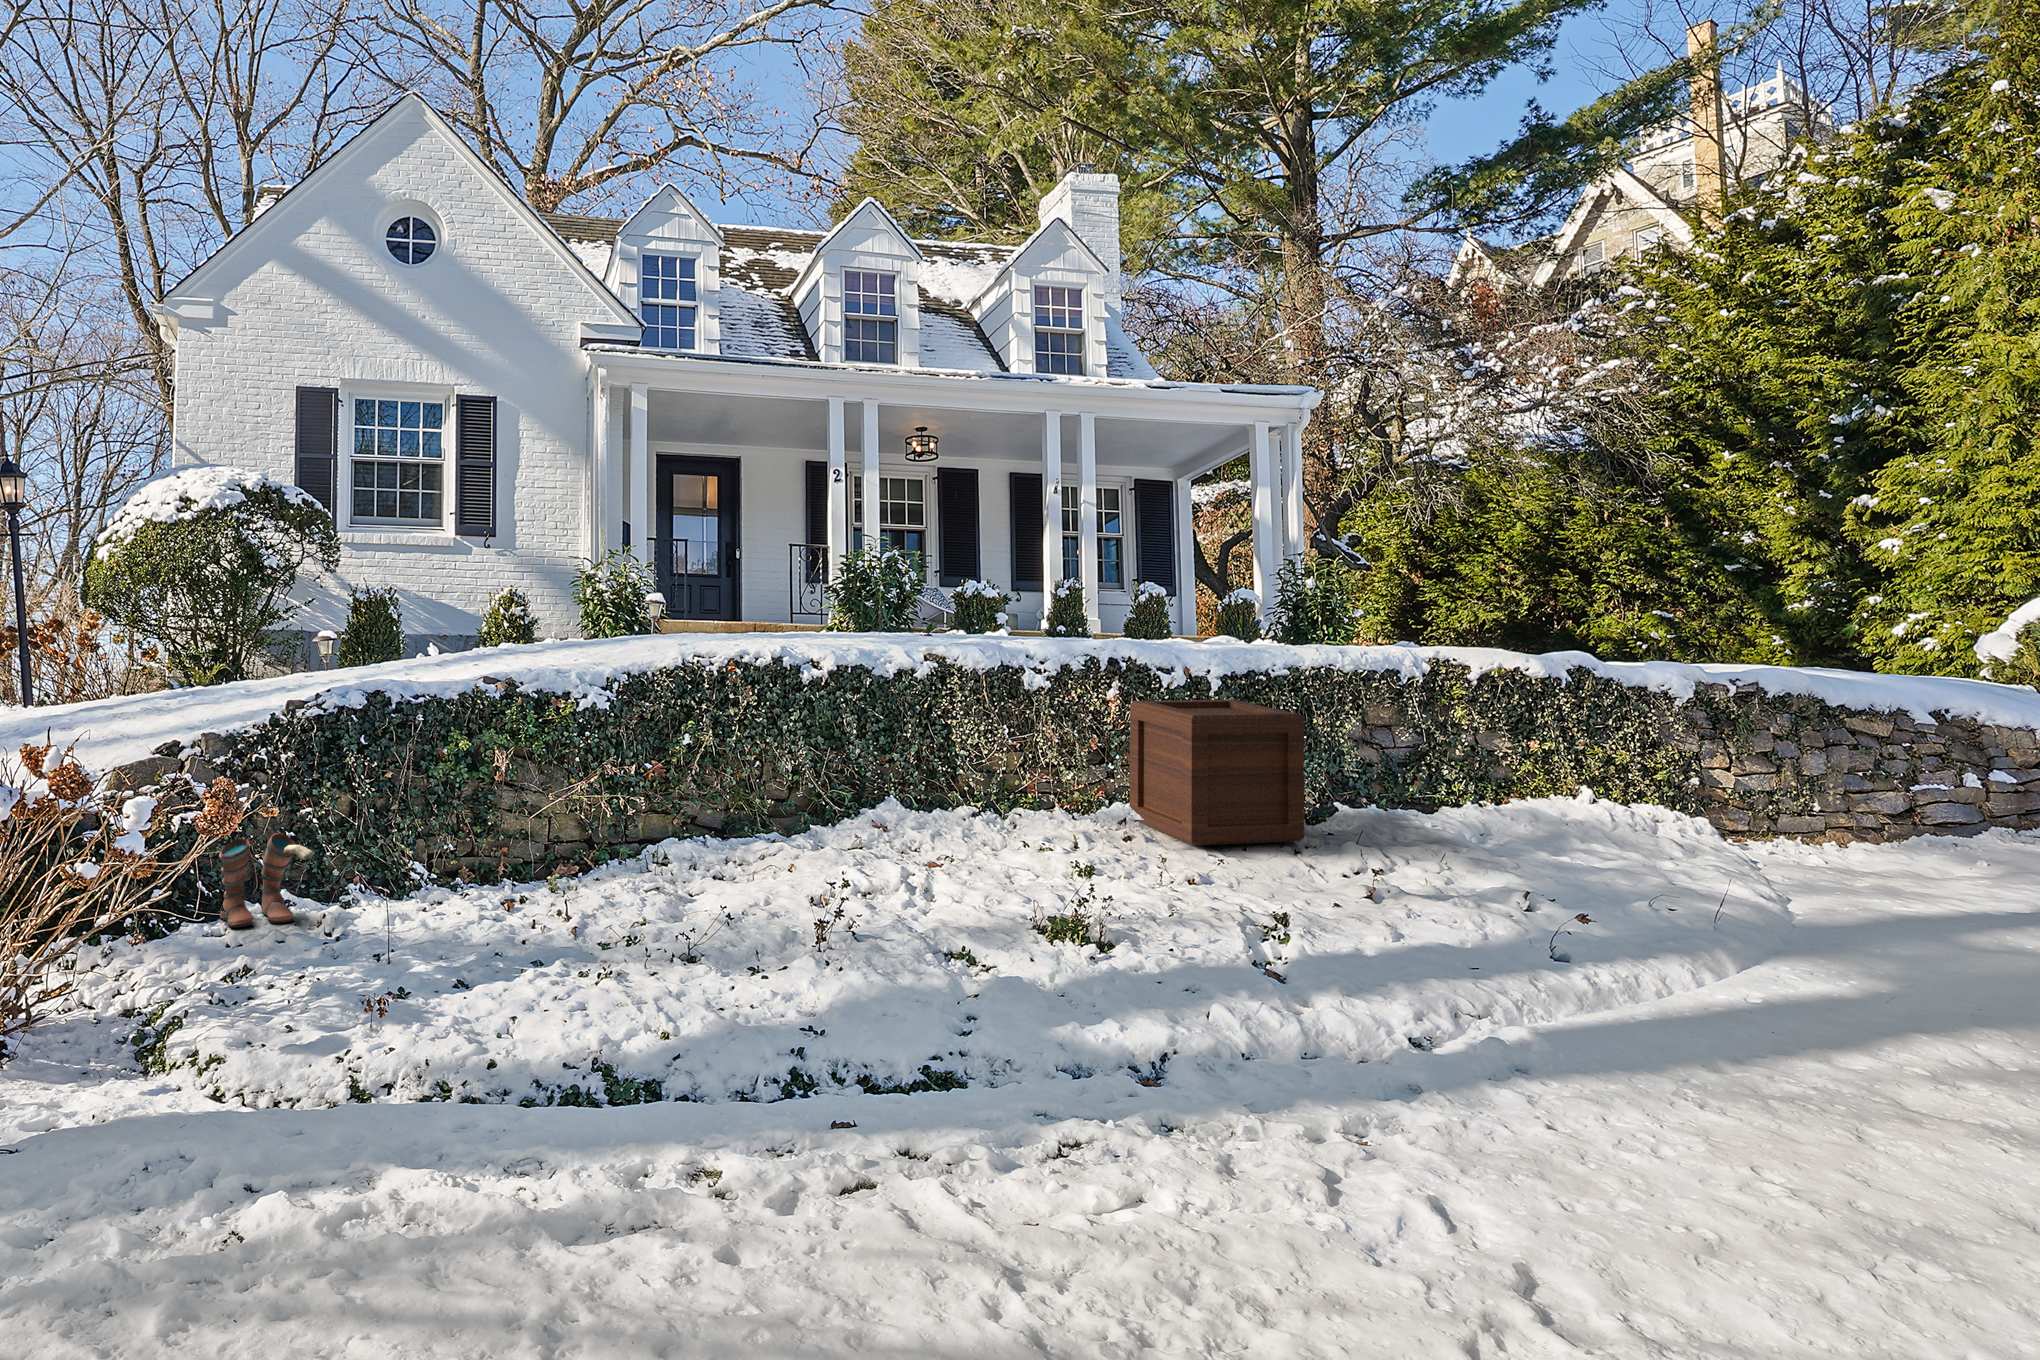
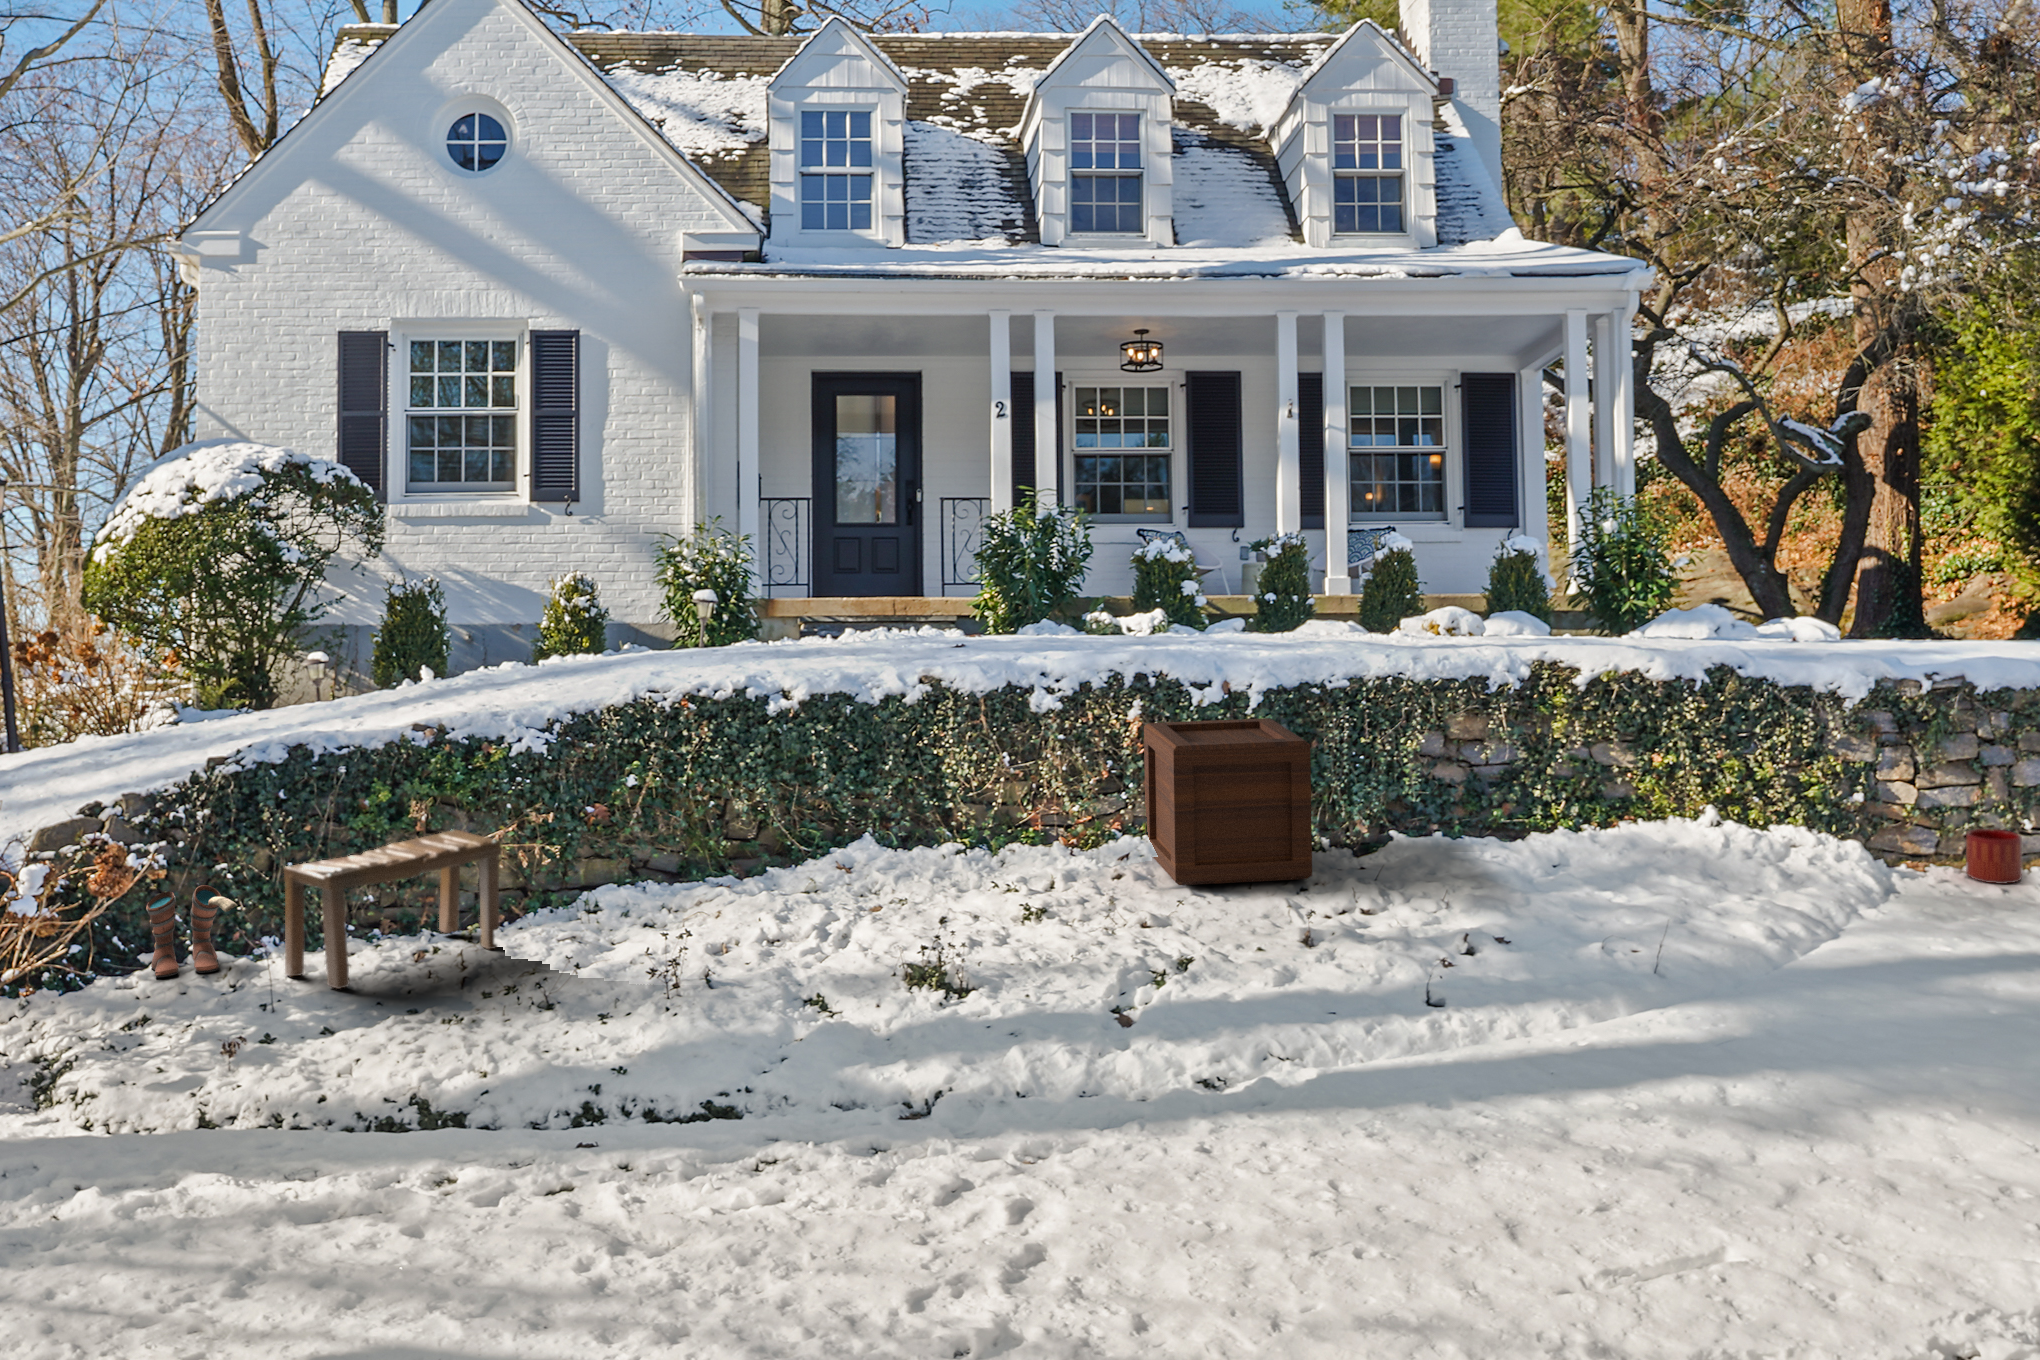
bench: none [367,784,578,938] -> present [284,830,502,989]
planter: none [1781,809,1833,855] -> present [1966,829,2022,884]

